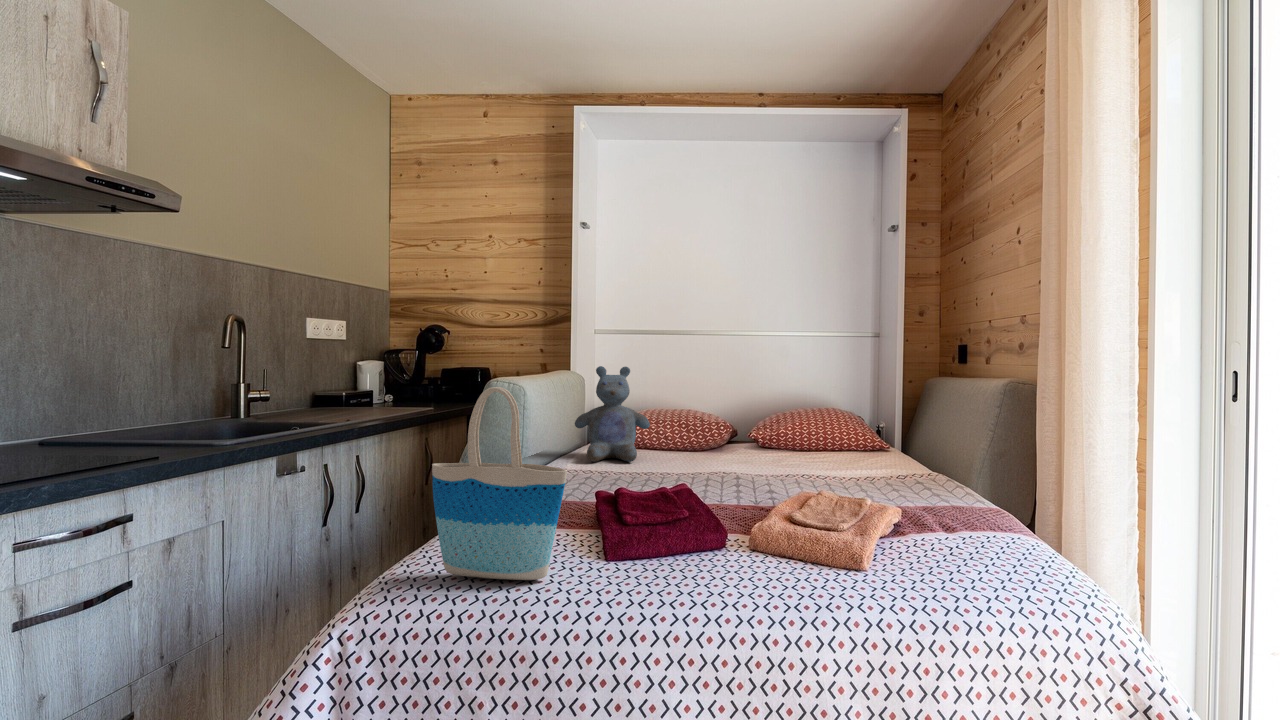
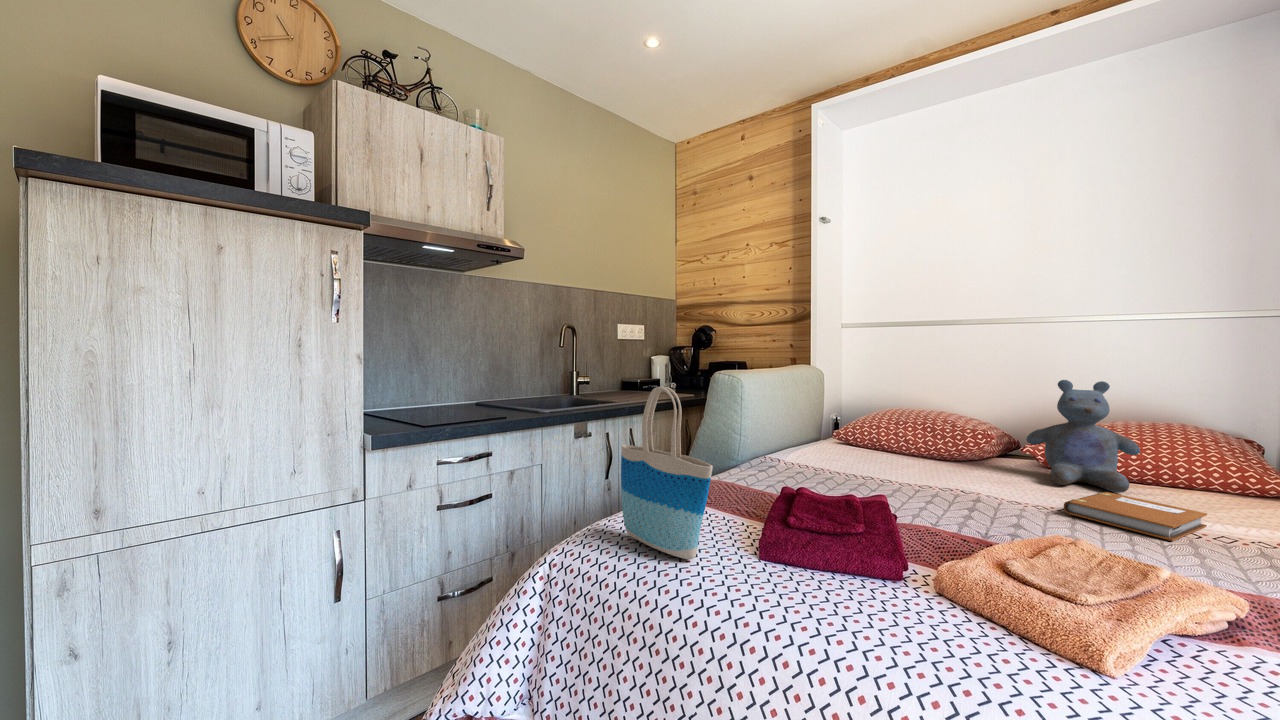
stuffed bear: present [575,366,650,462] -> present [1026,380,1140,493]
notebook: none [791,460,868,488] -> present [1064,492,1207,541]

